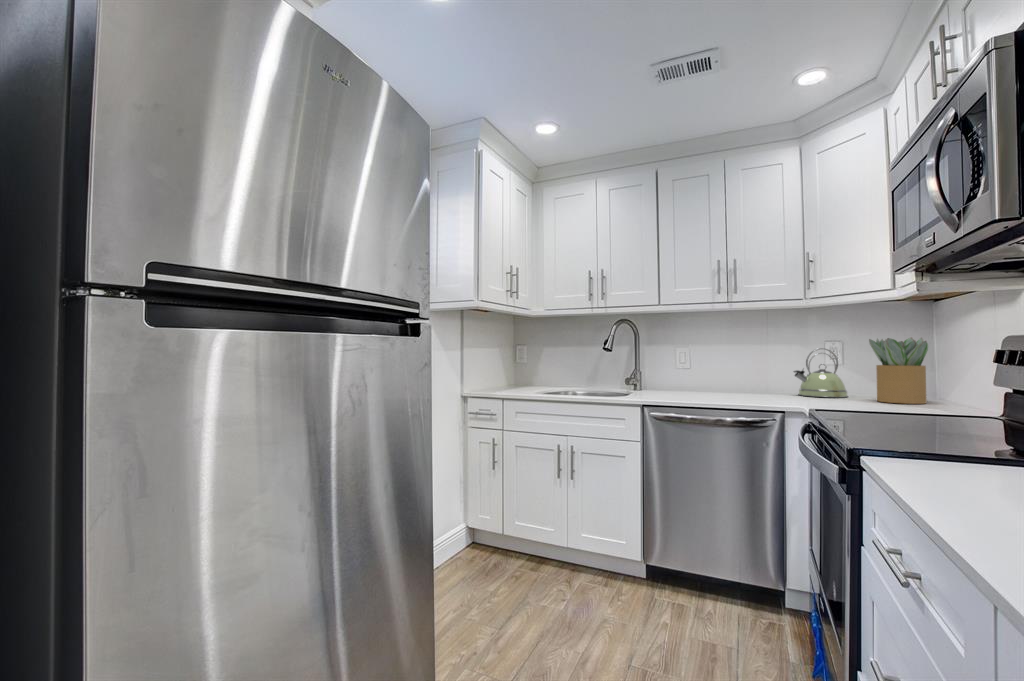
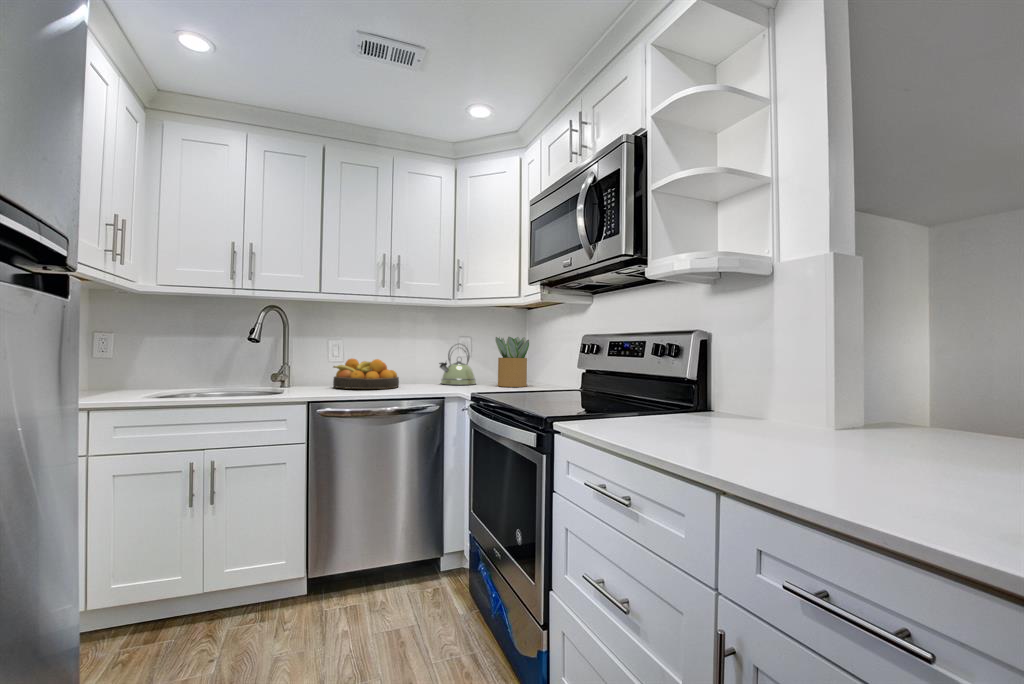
fruit bowl: none [673,366,742,397] -> present [333,359,399,389]

